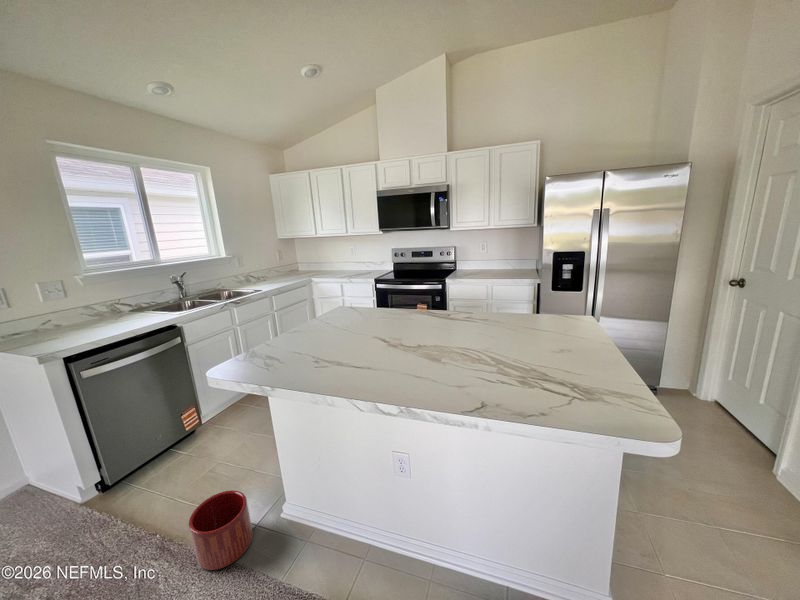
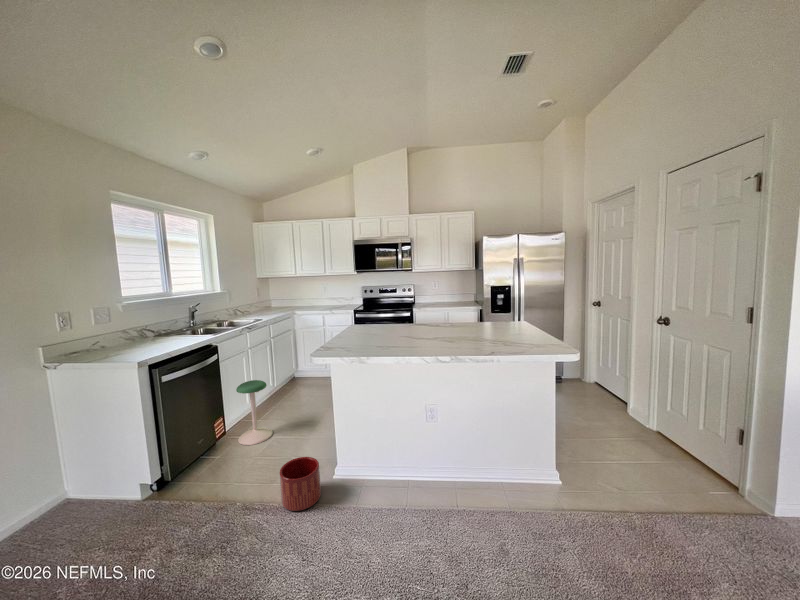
stool: none [206,367,254,442] -> present [236,380,273,445]

